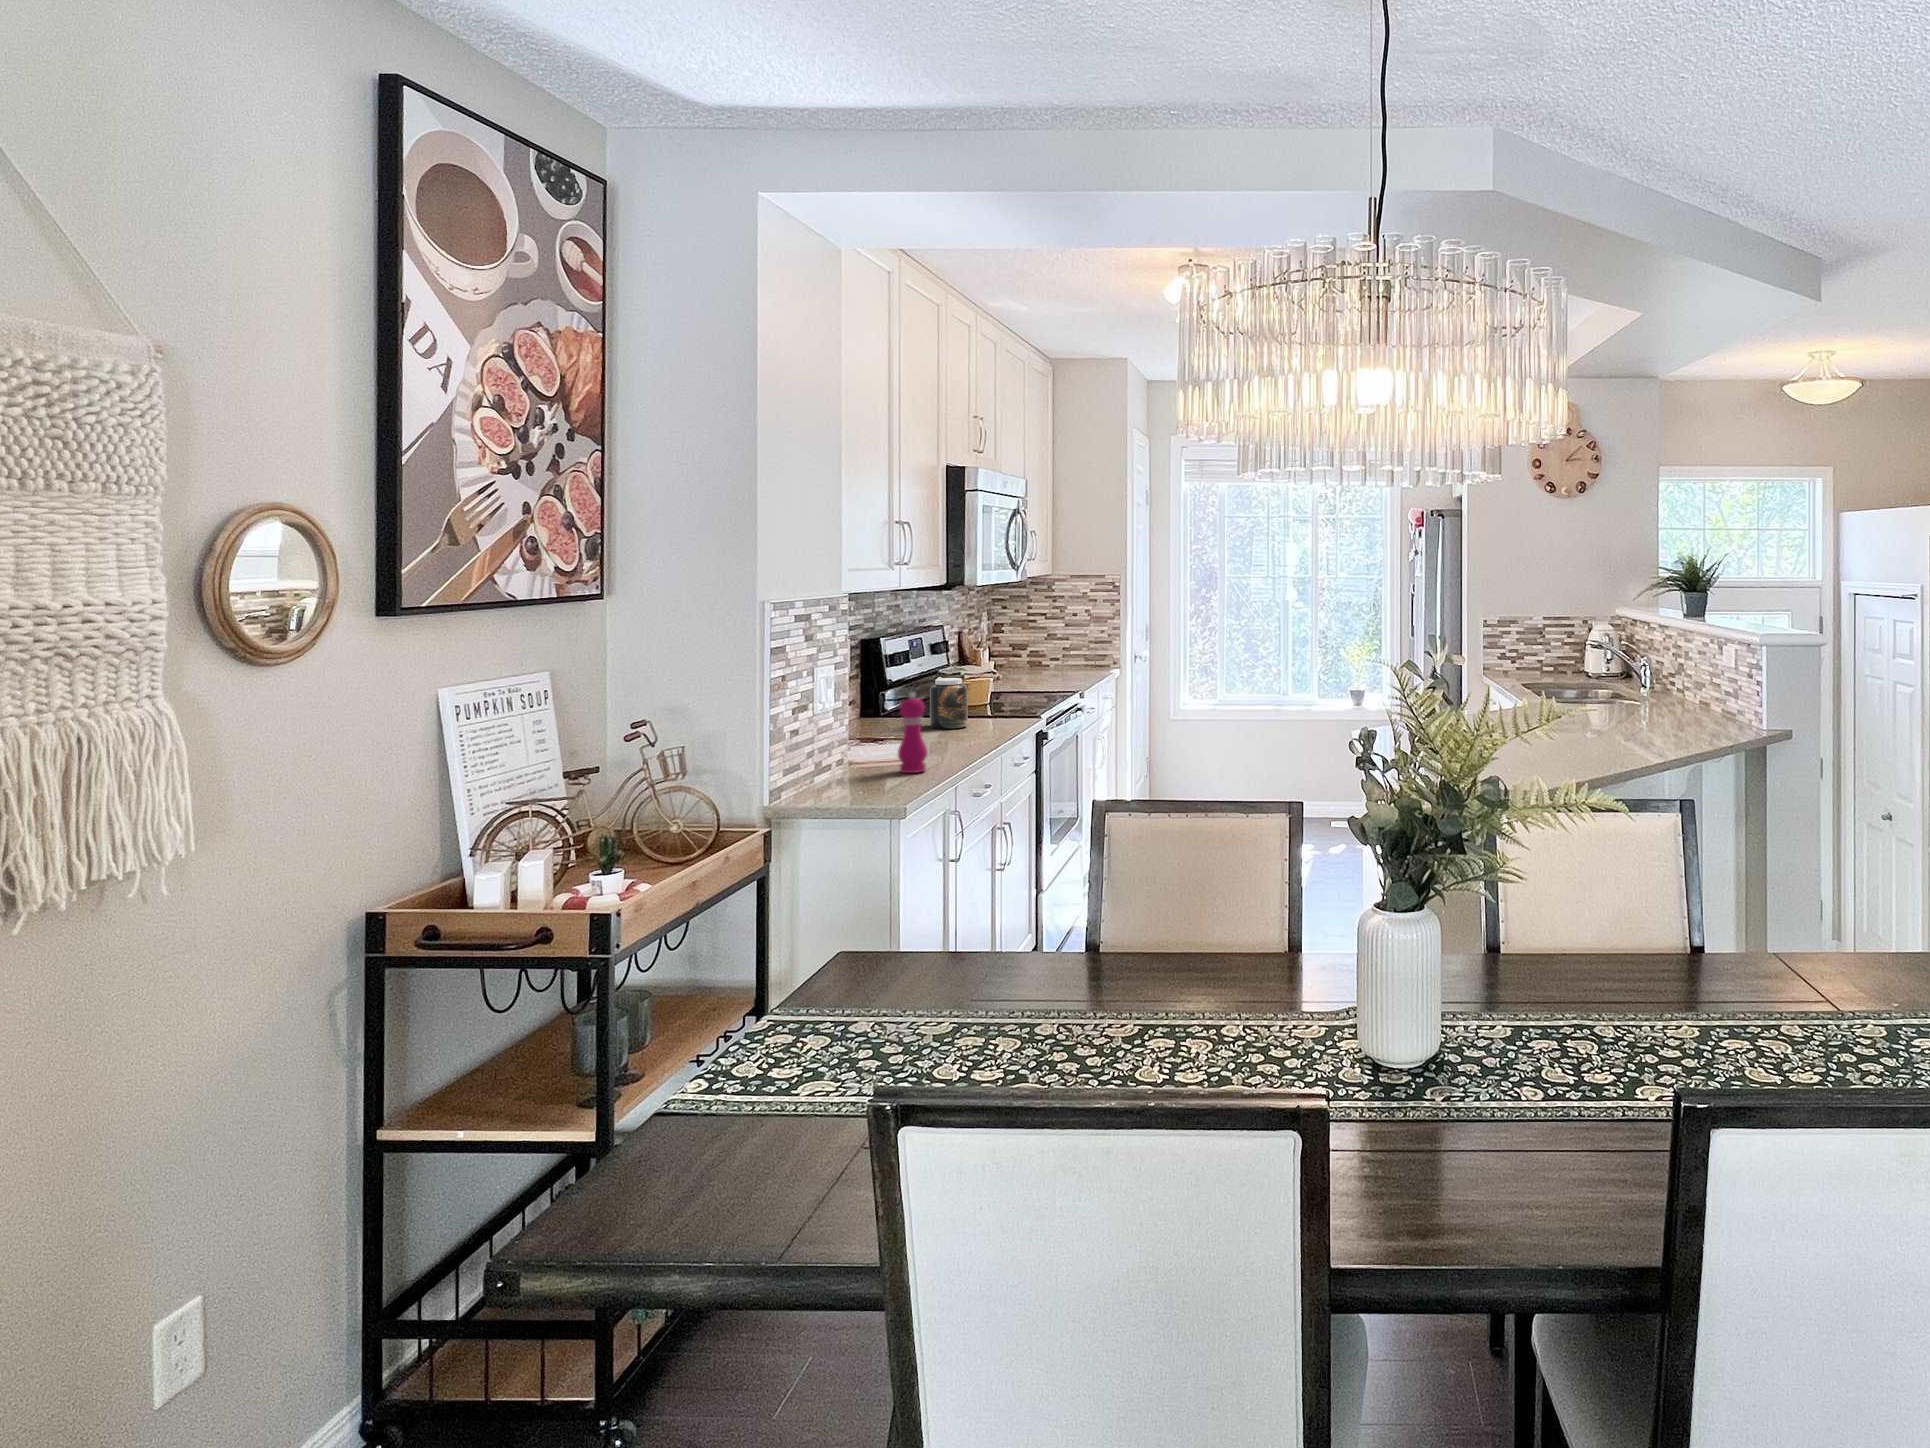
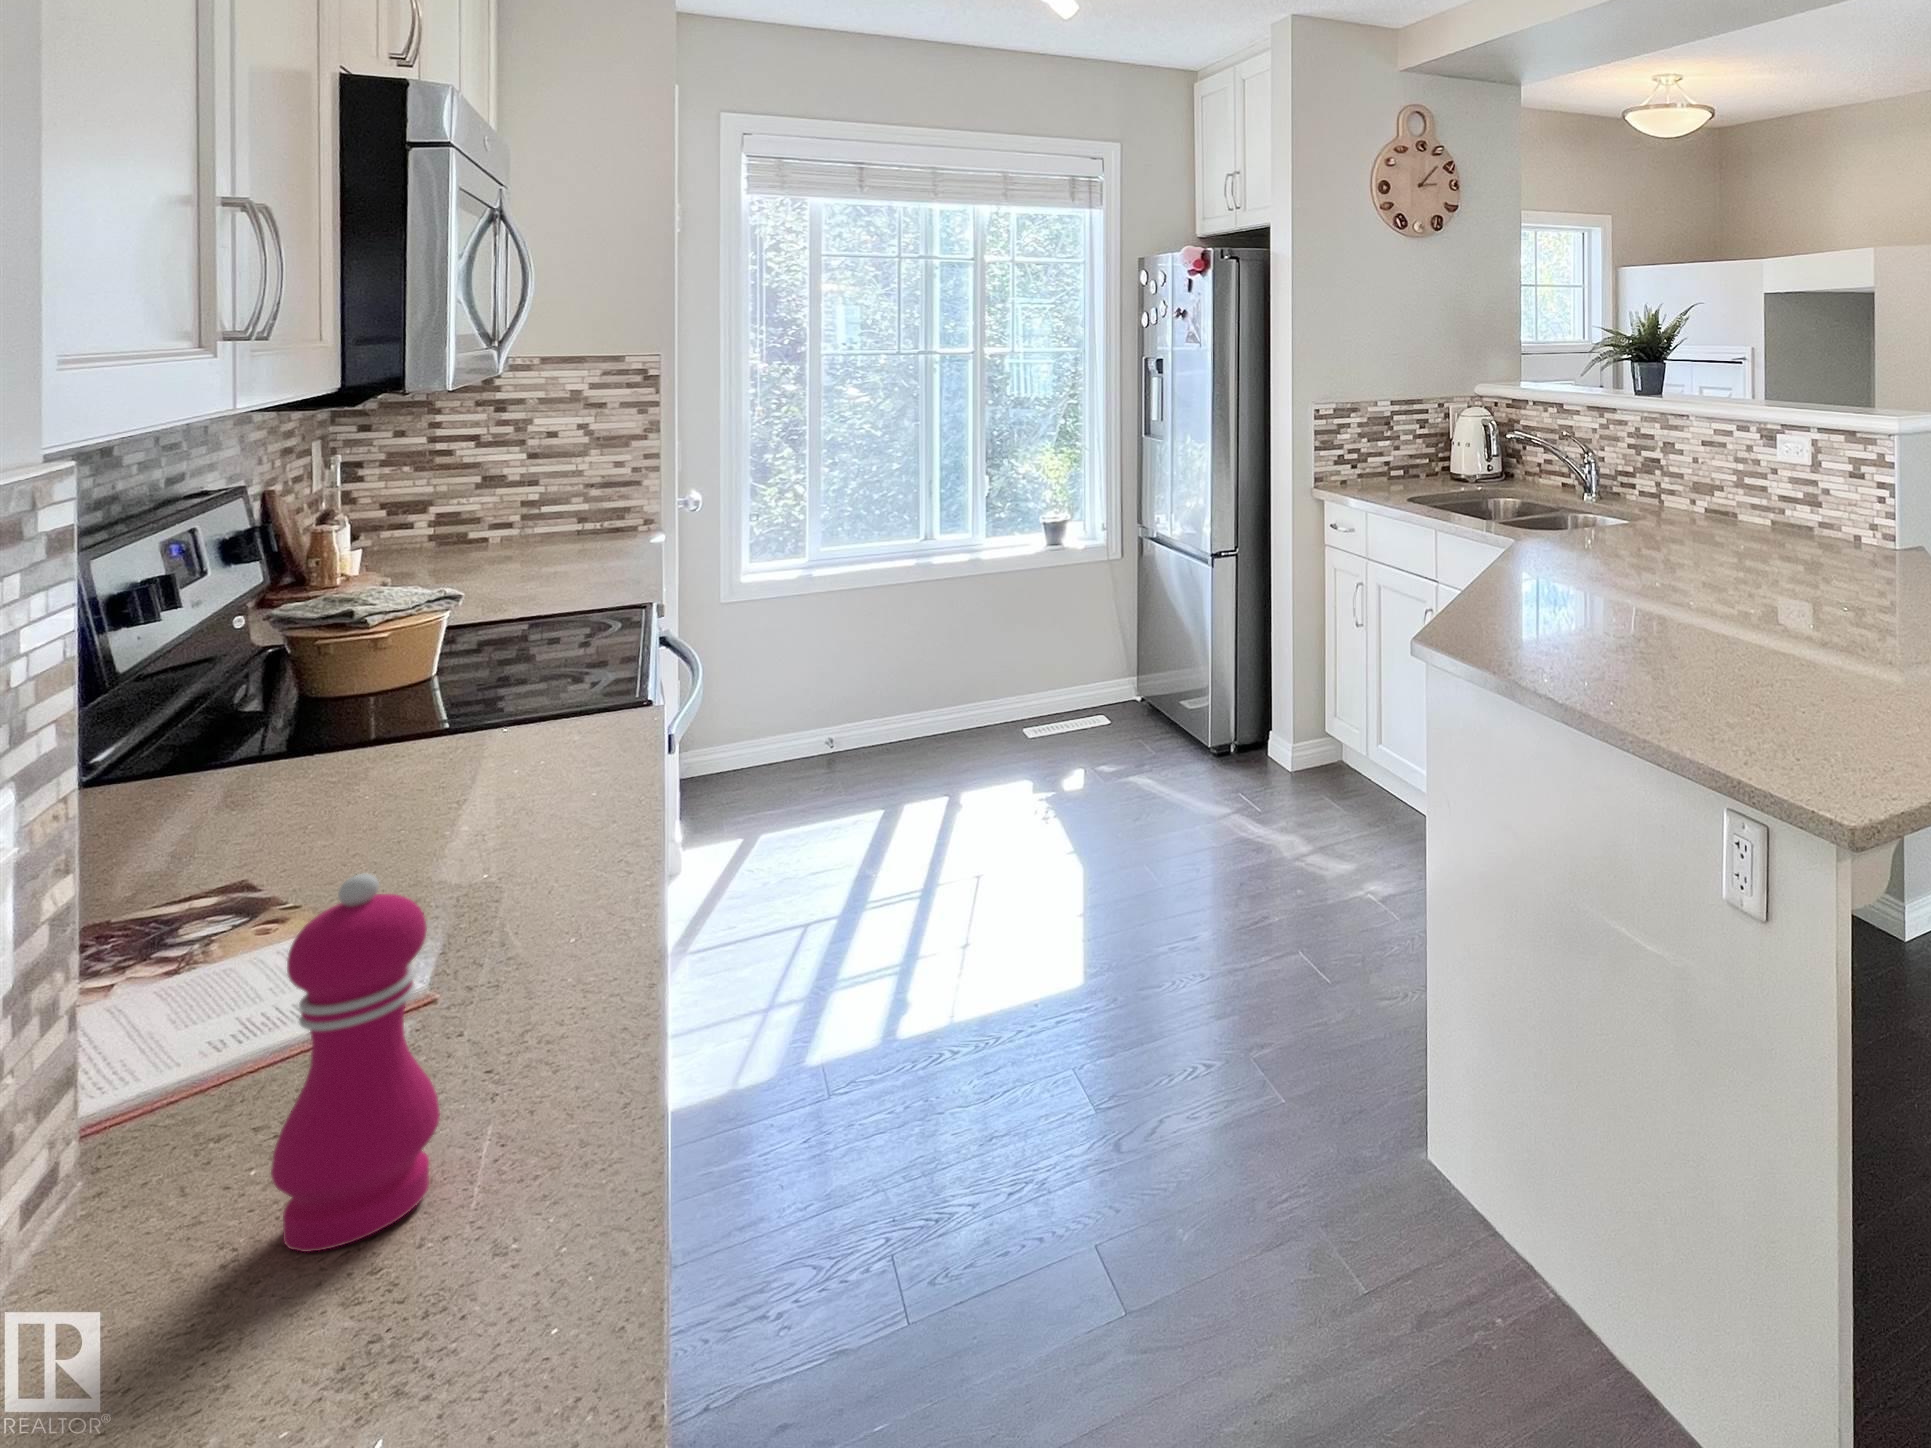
jar: present [930,678,968,729] -> none [273,668,423,843]

